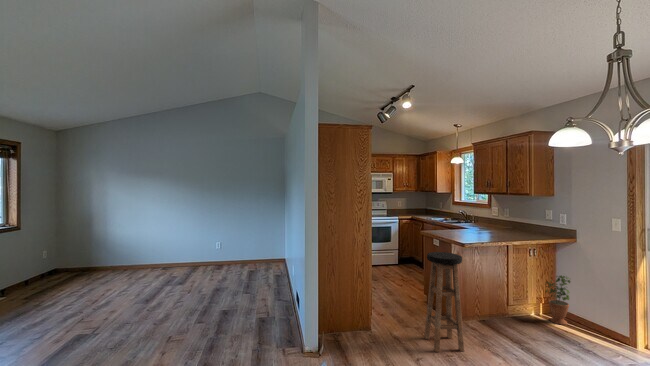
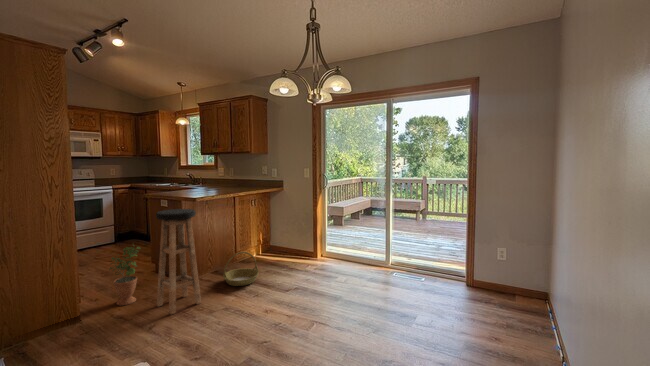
potted plant: present [546,275,570,325] -> present [109,247,140,305]
basket: none [490,309,534,350] -> present [223,252,259,286]

